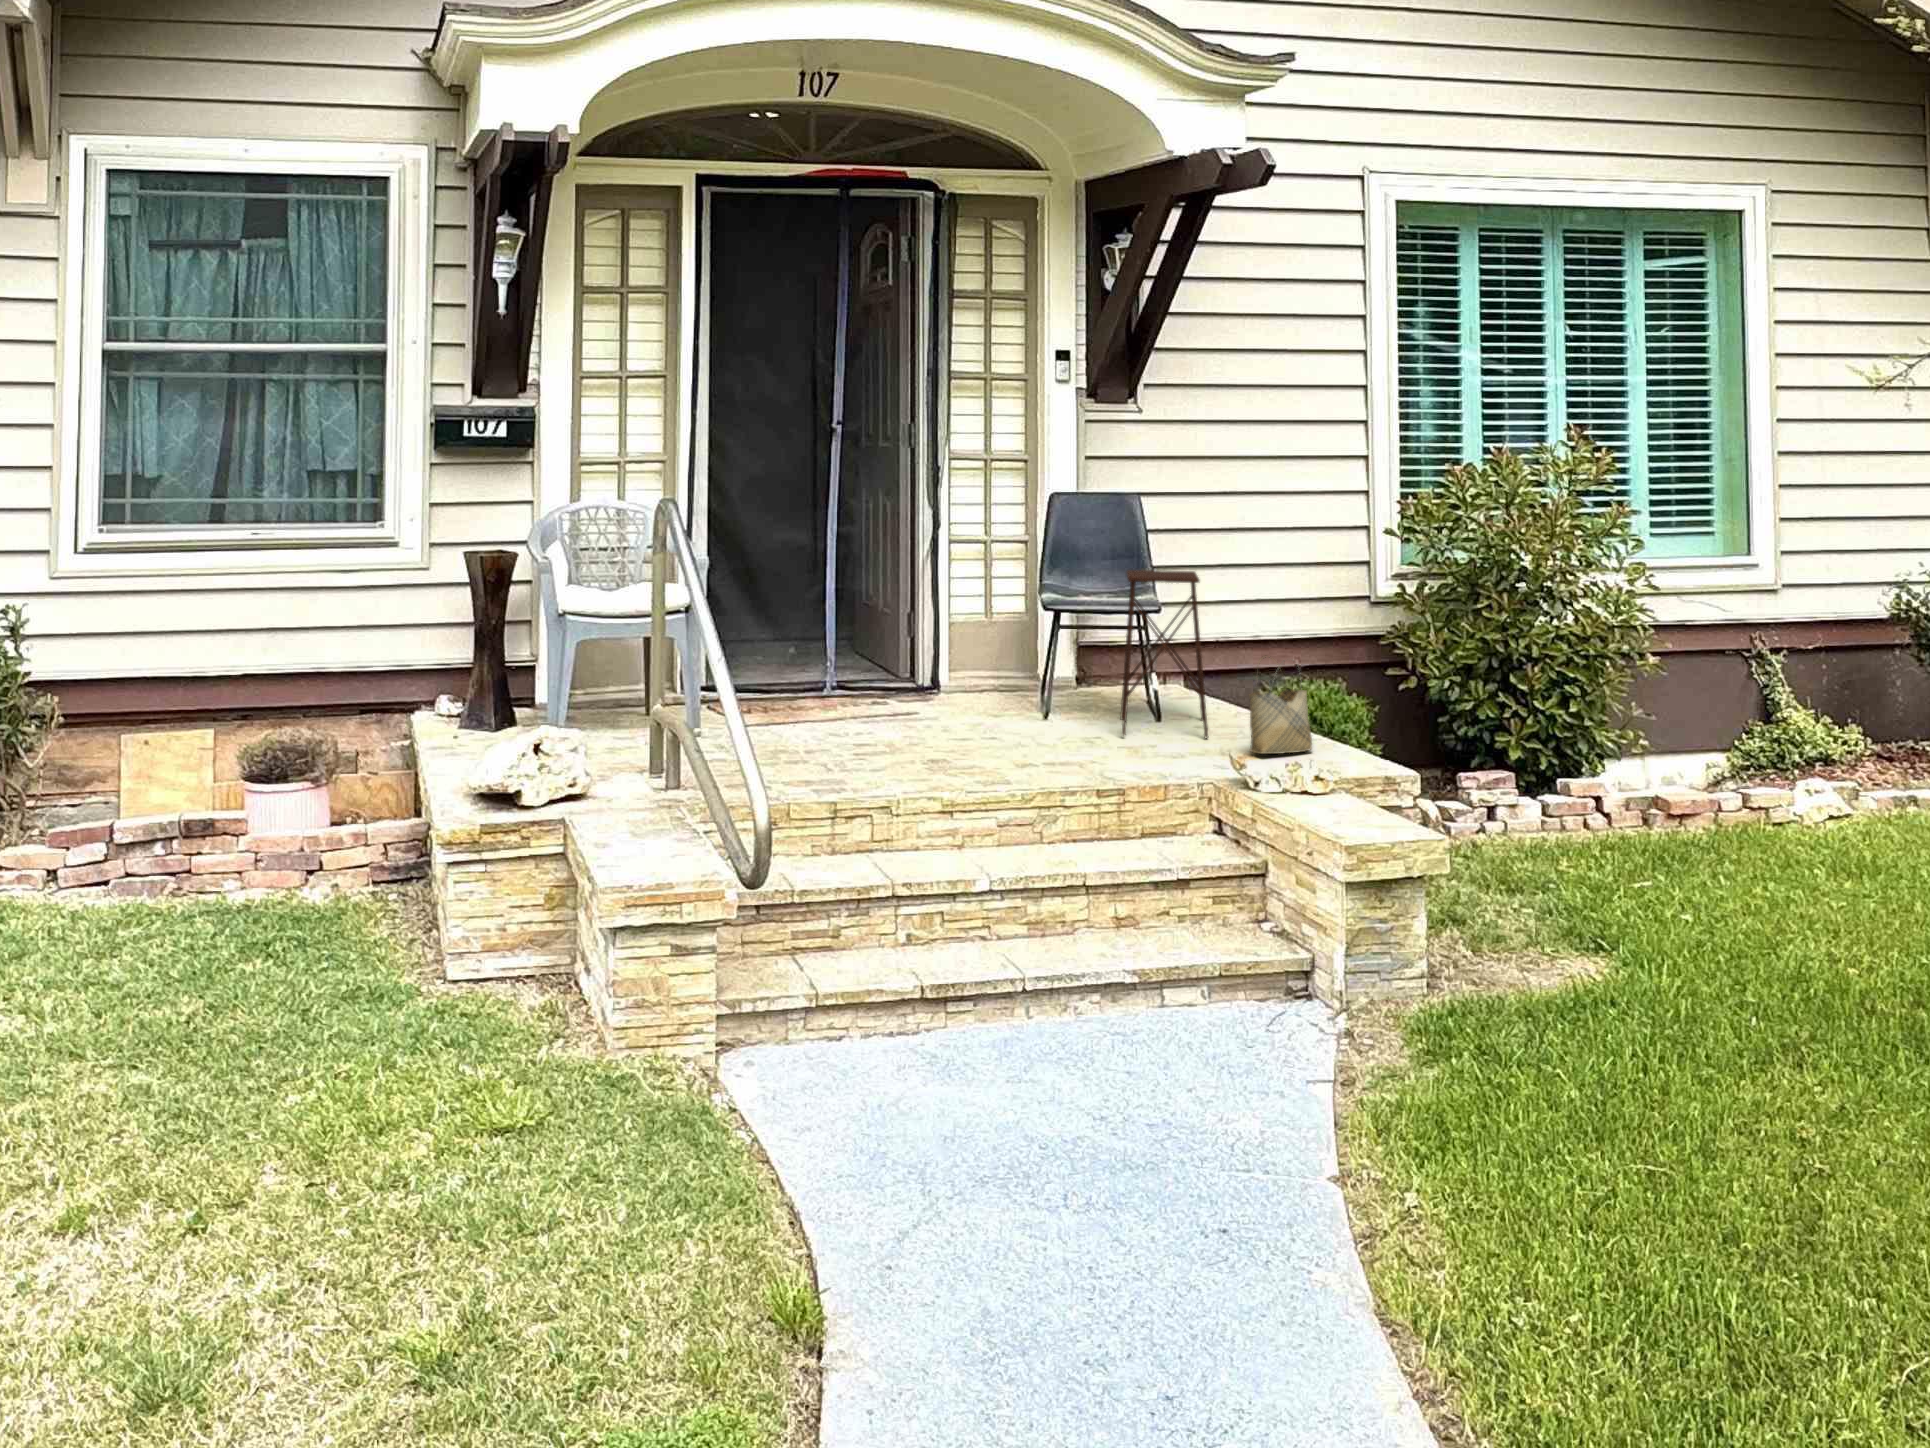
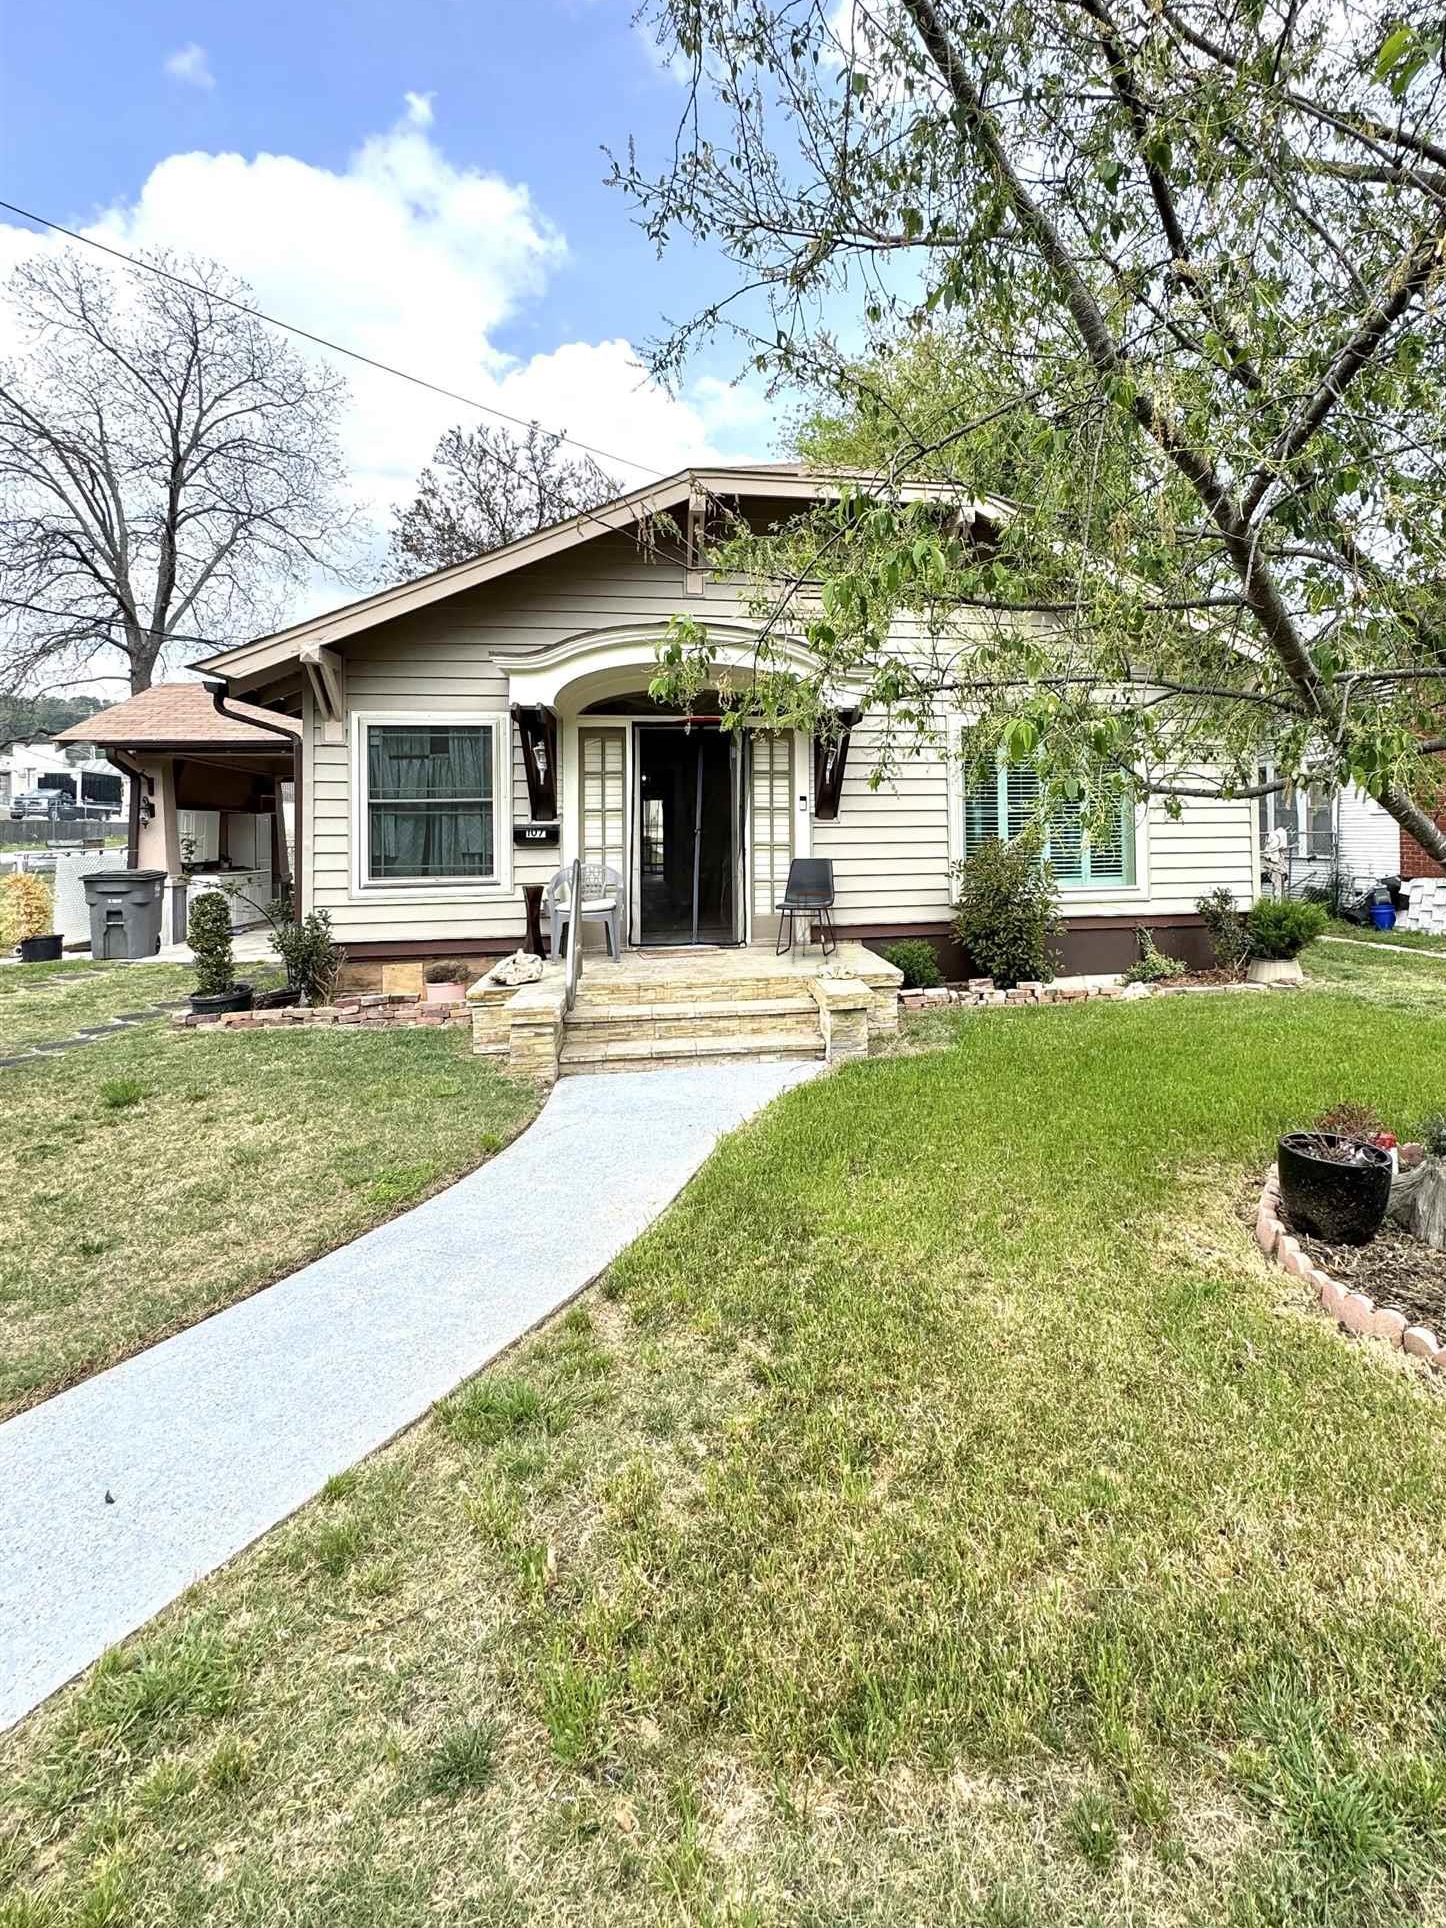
woven basket: present [1249,657,1312,754] -> none [835,927,864,969]

